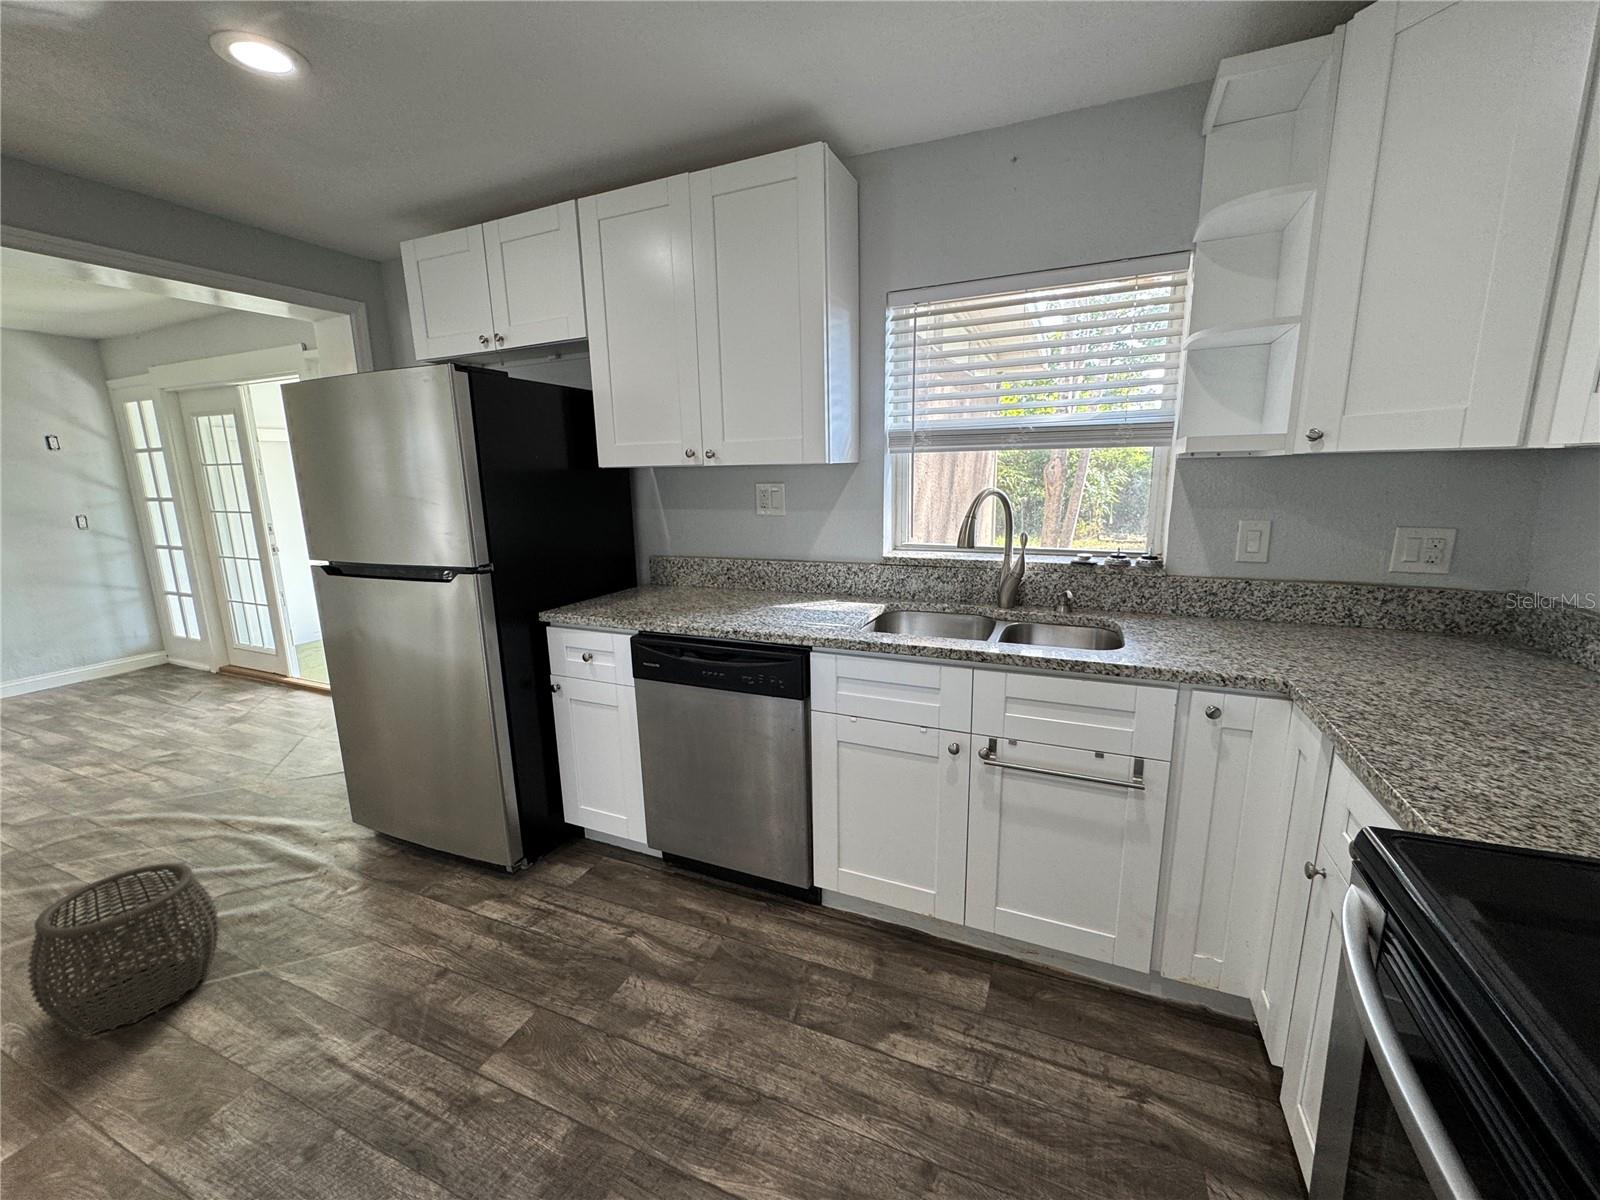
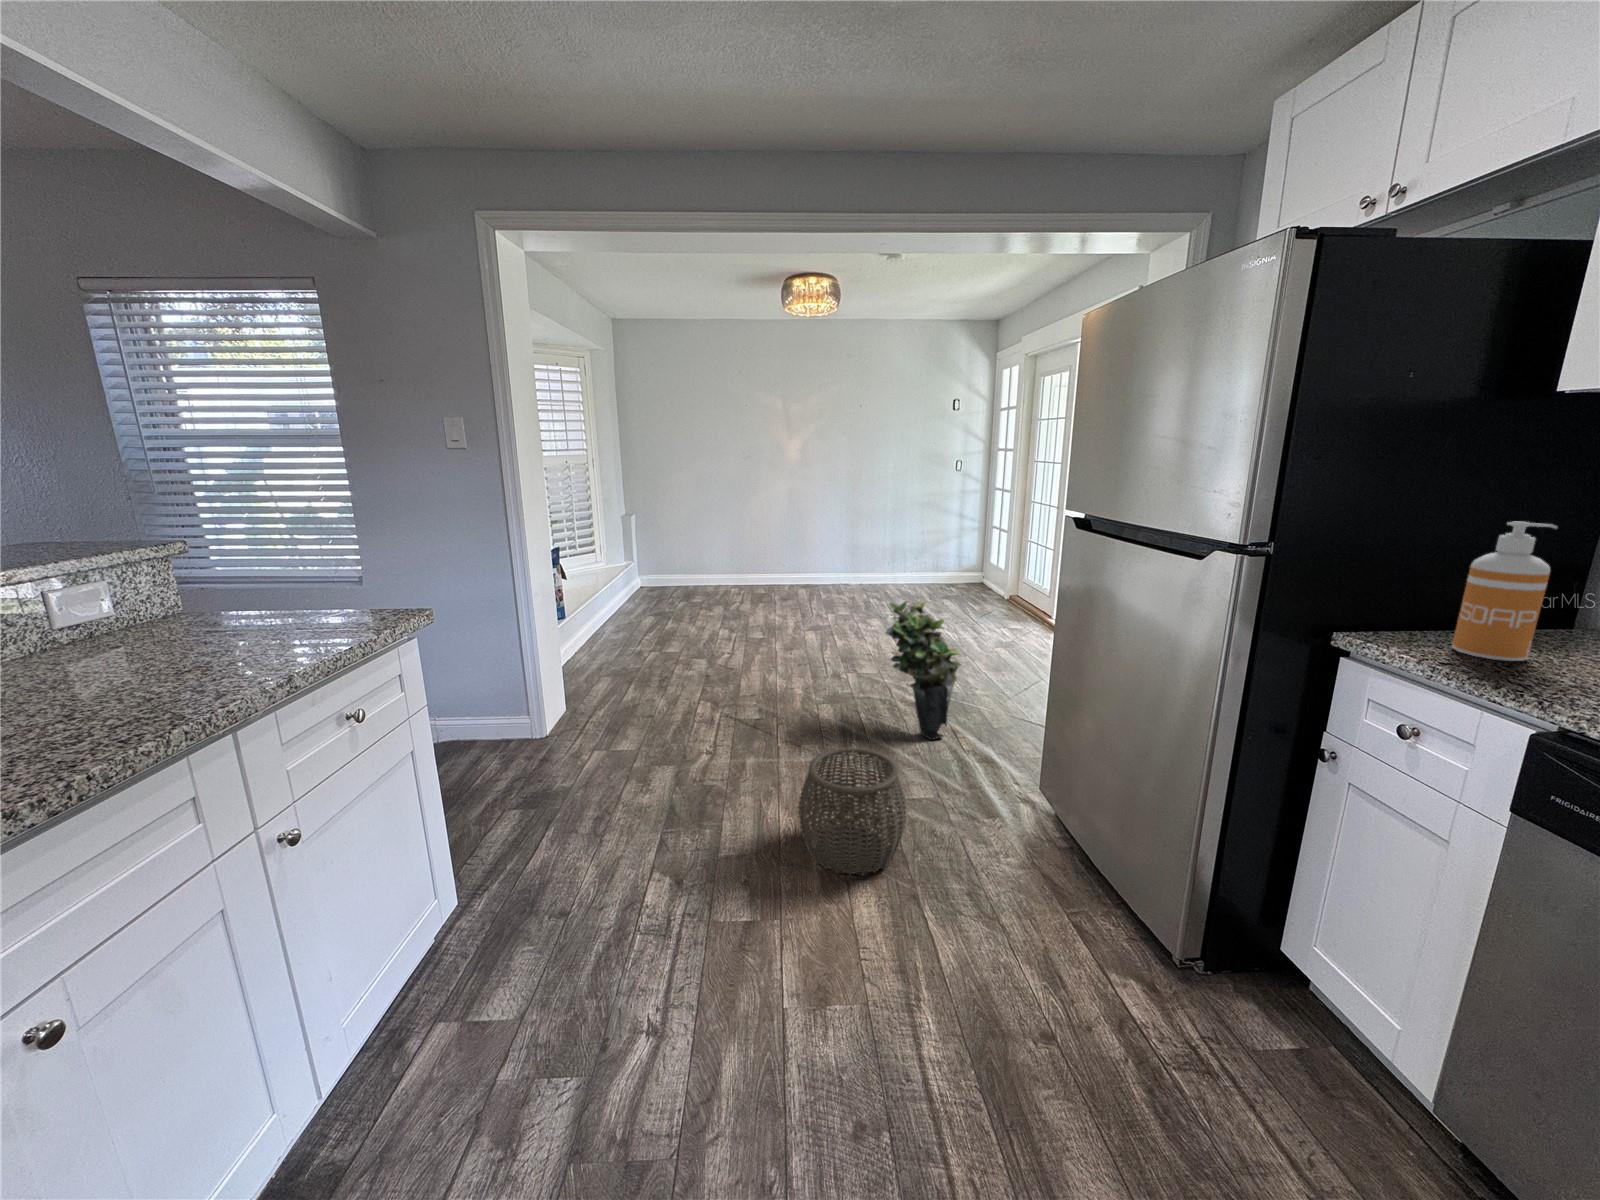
soap dispenser: none [590,536,623,609] -> present [1452,521,1557,661]
potted plant: none [64,688,211,843] -> present [886,601,961,740]

